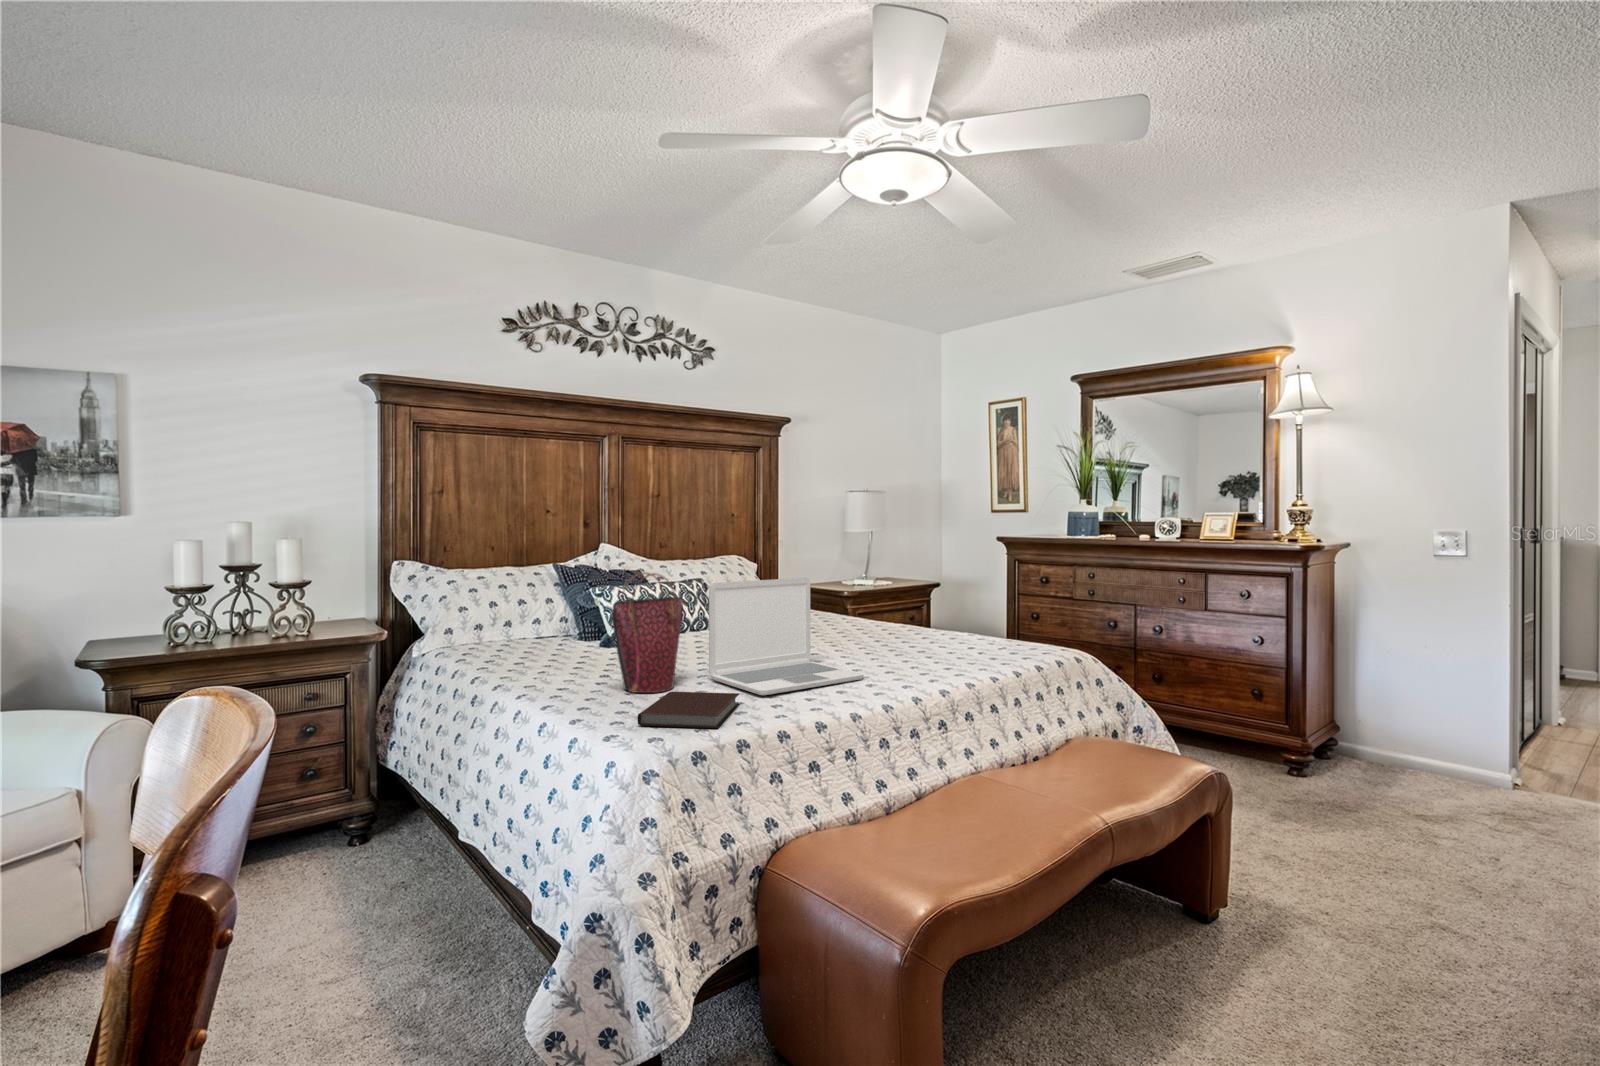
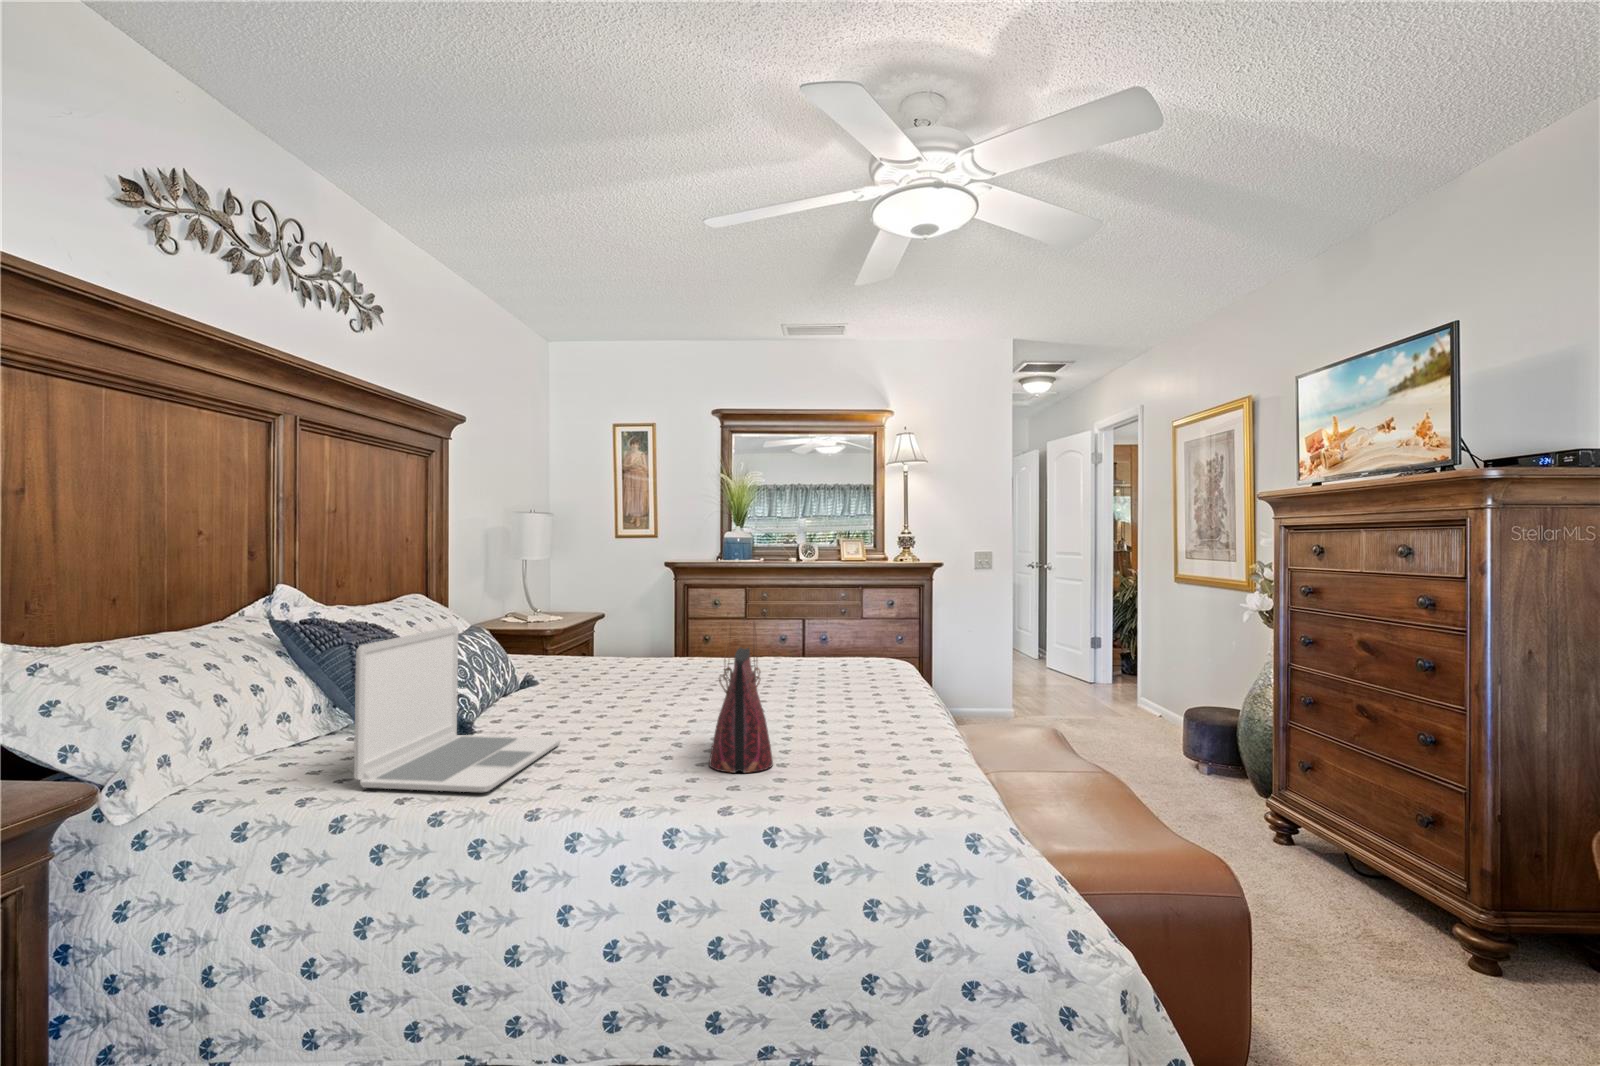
laptop: present [709,578,864,695] -> present [354,626,560,792]
notebook: present [638,692,739,728] -> none [819,745,958,799]

